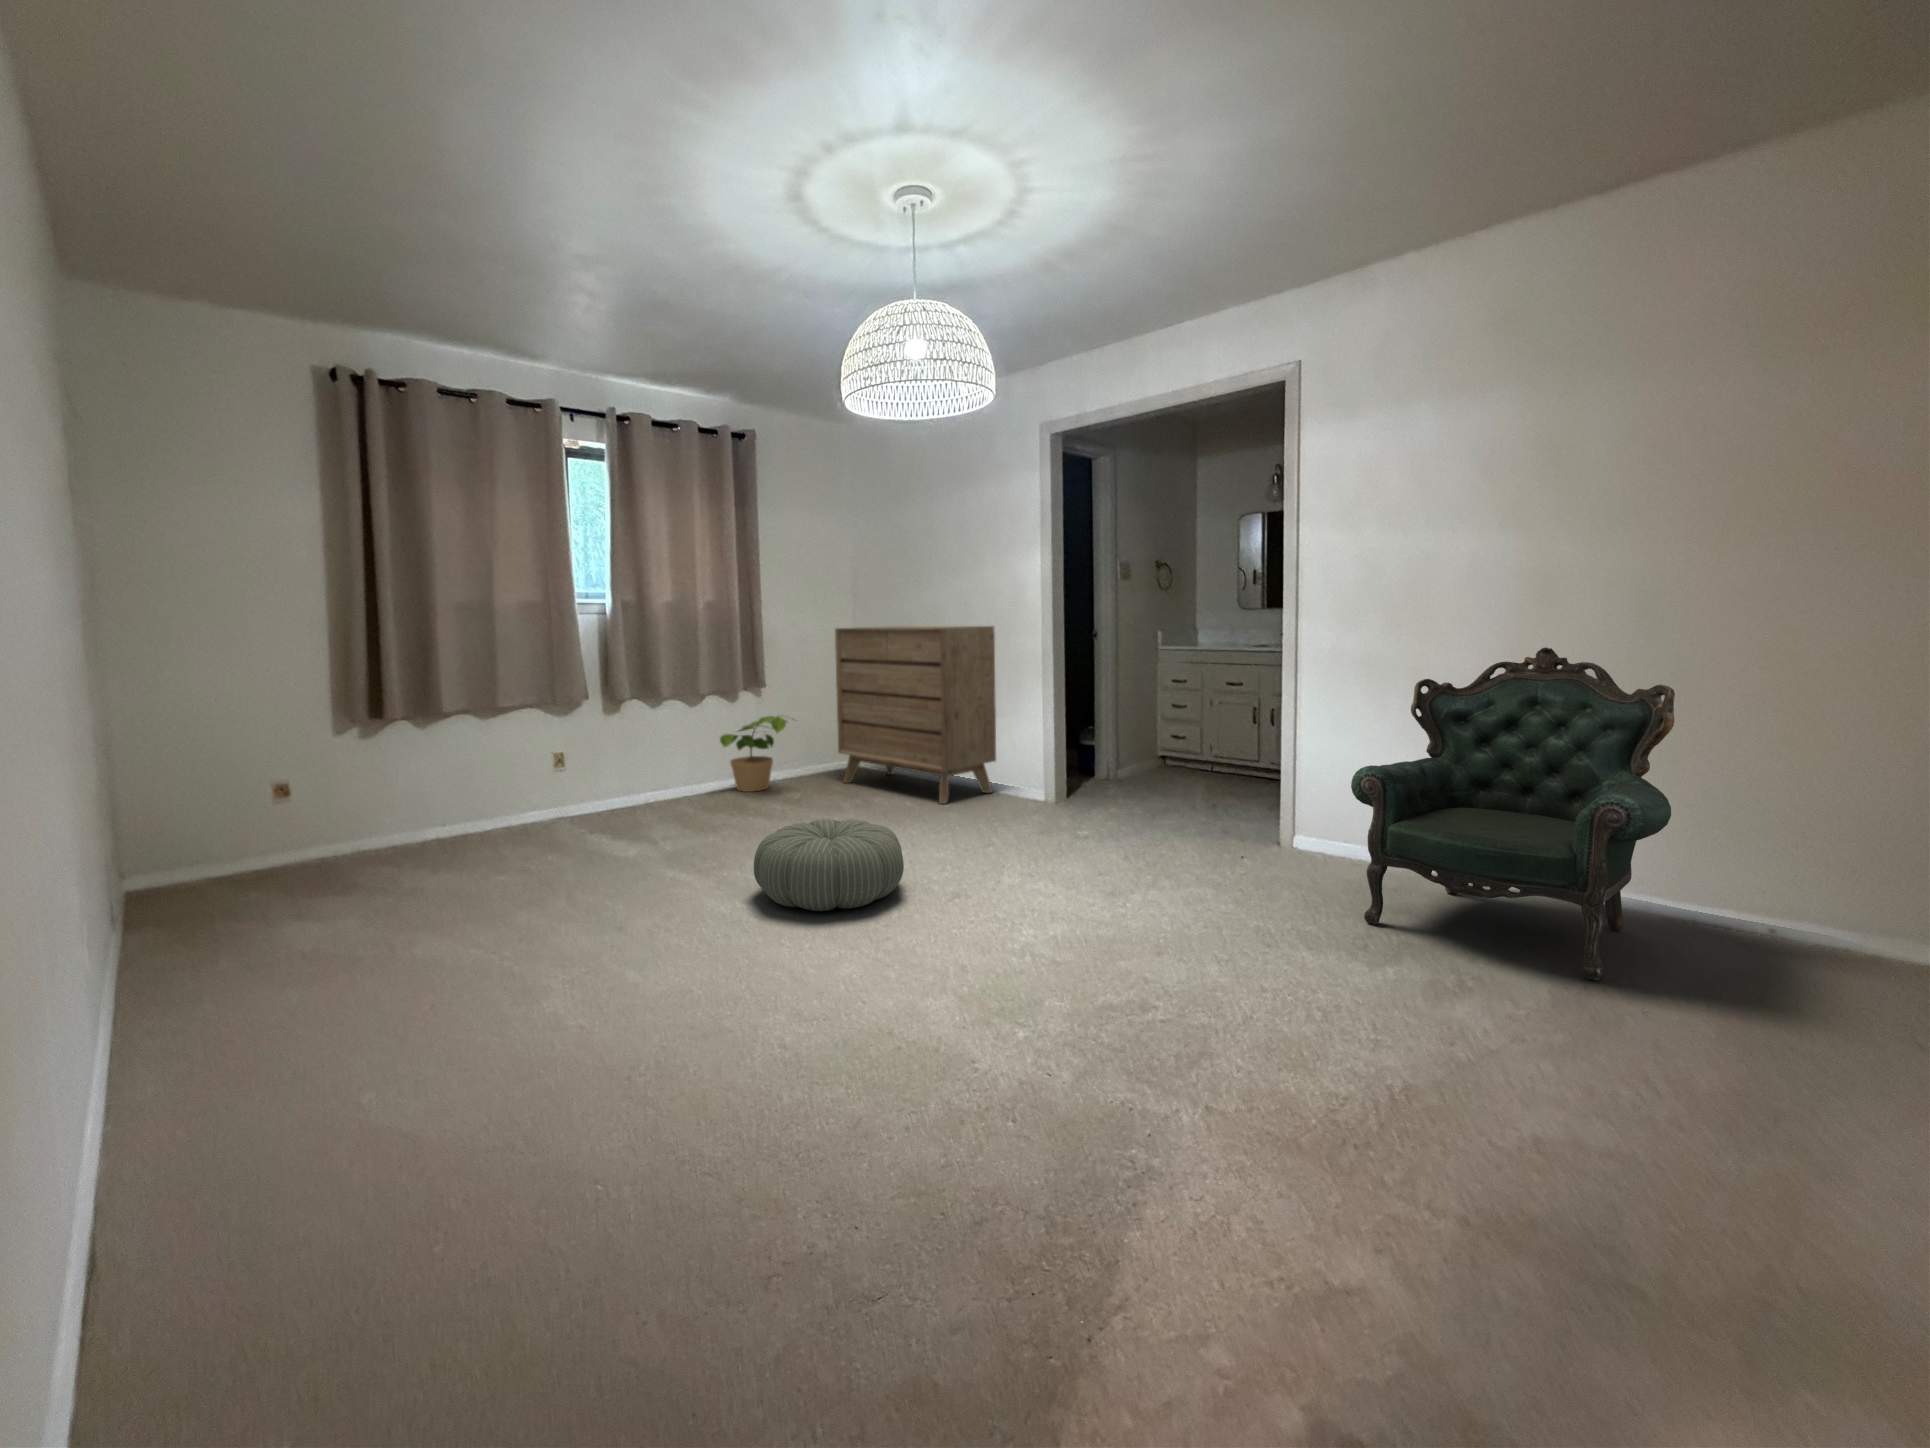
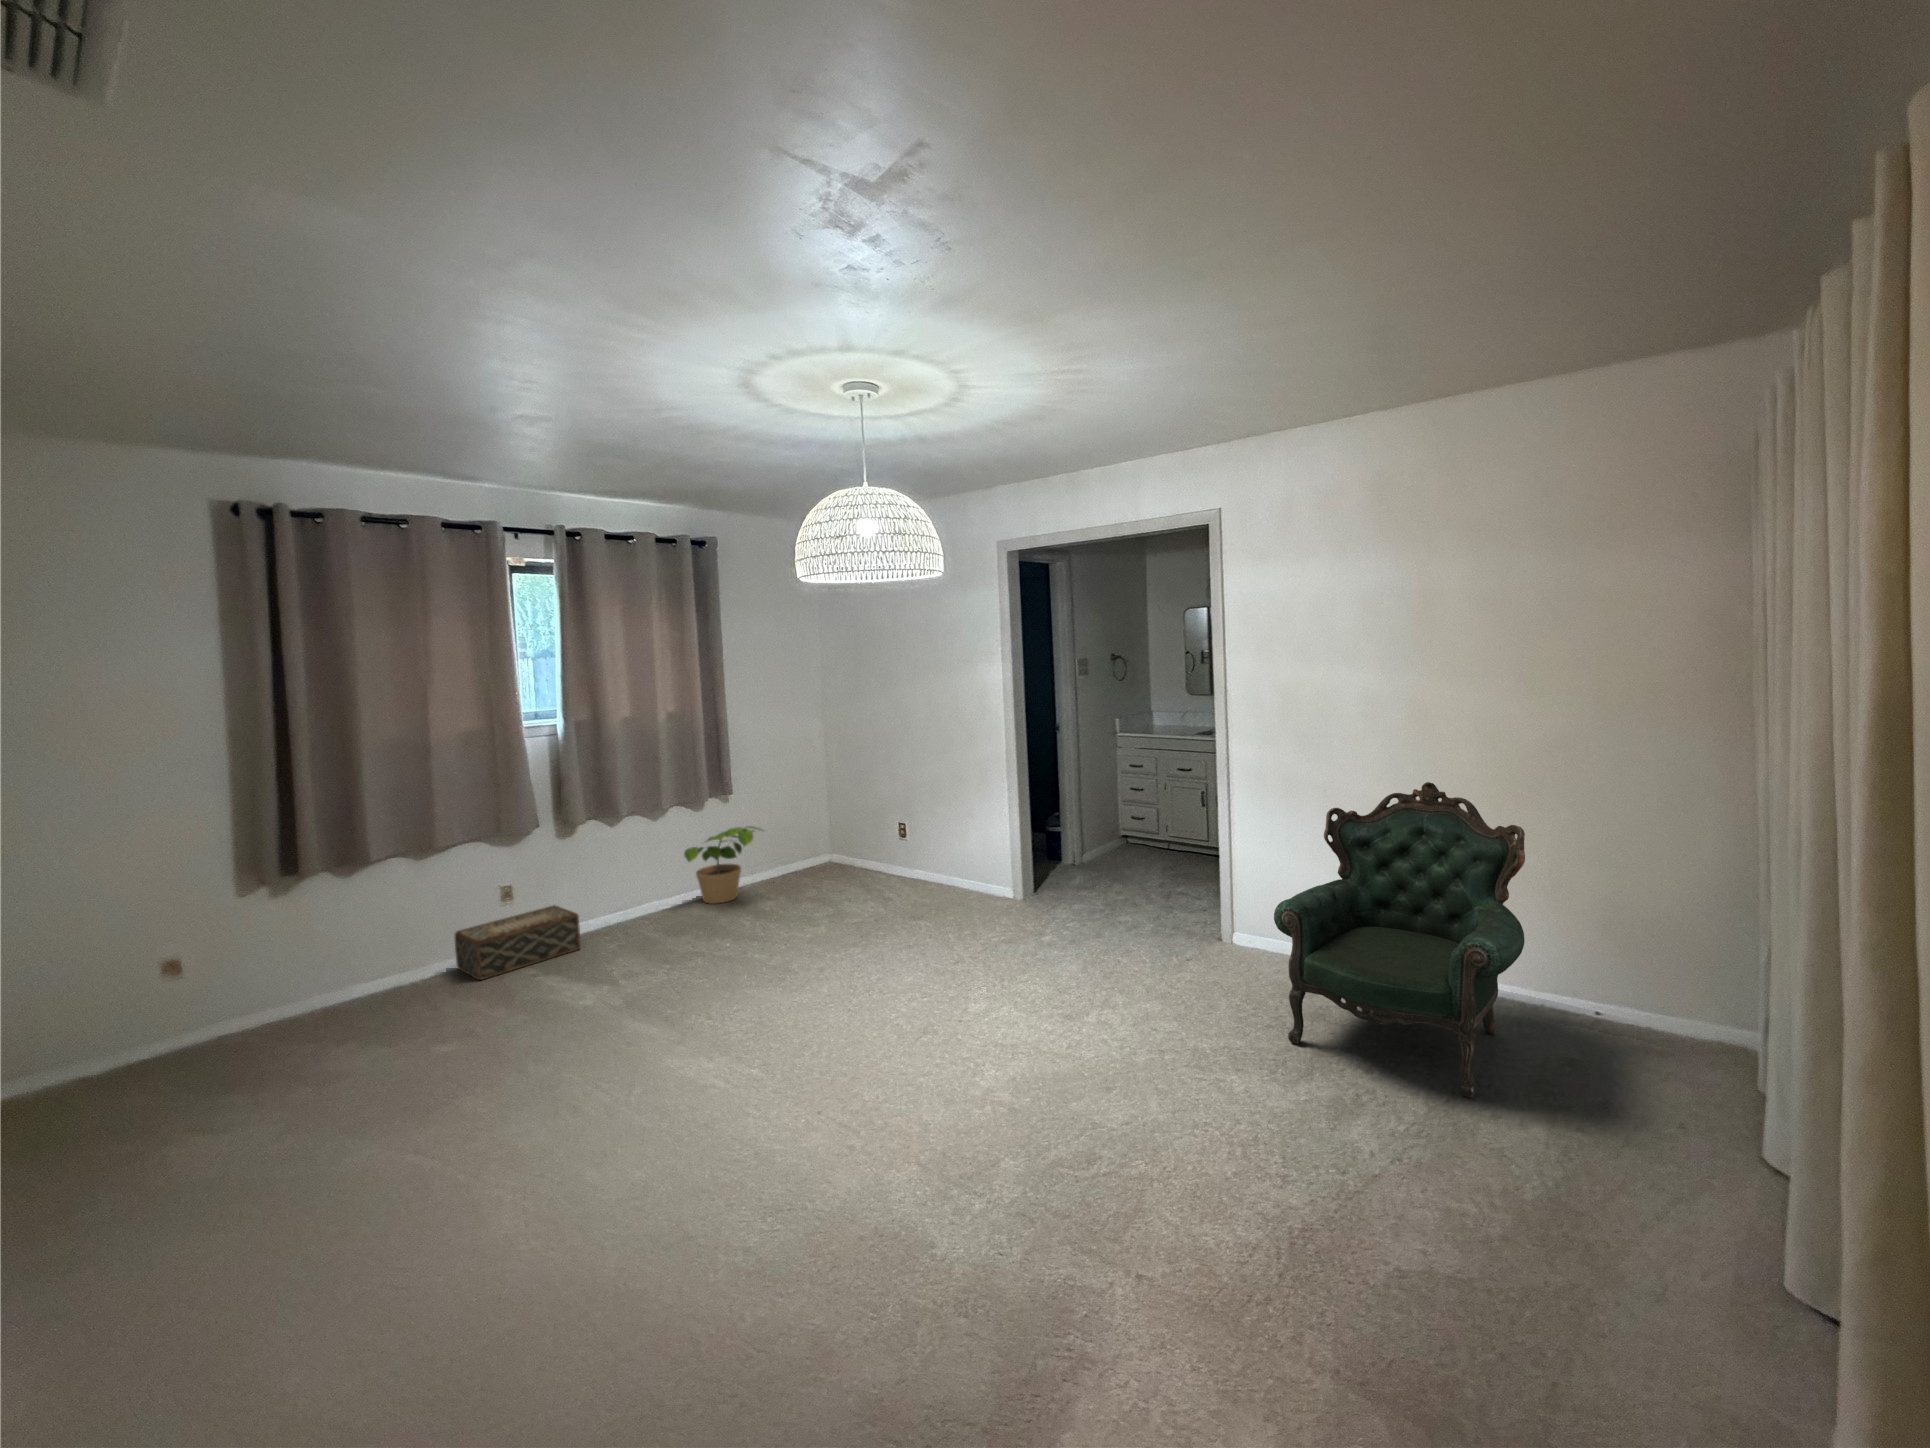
dresser: present [835,626,996,804] -> none [803,725,965,910]
woven basket: none [514,777,625,834] -> present [455,905,581,980]
pouf: present [754,819,904,911] -> none [717,963,869,1072]

